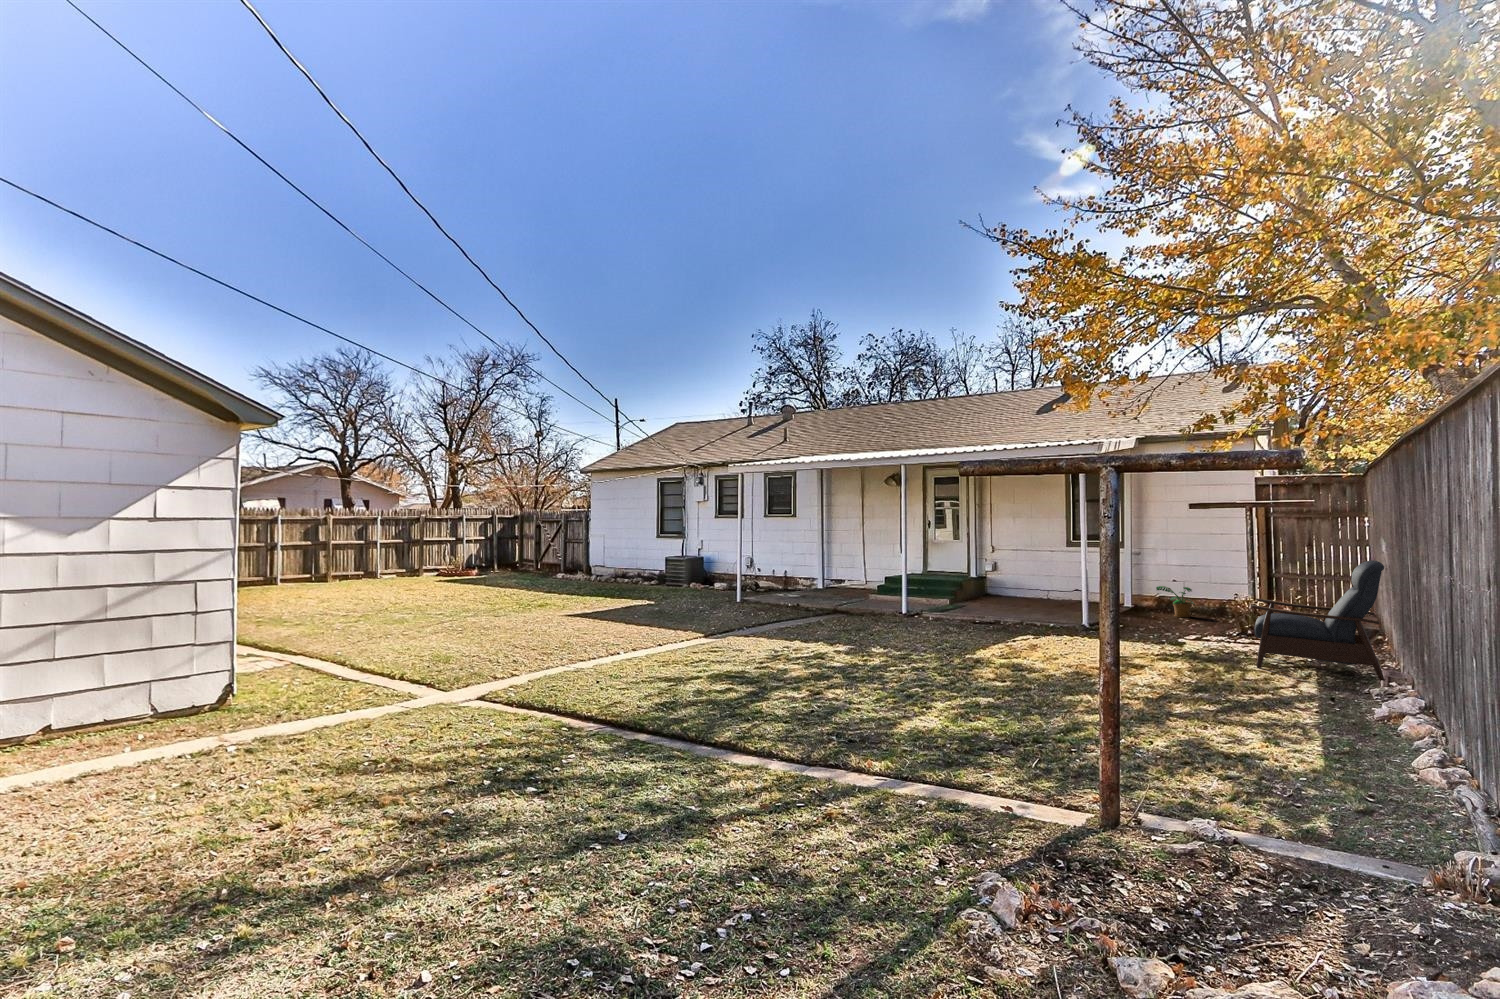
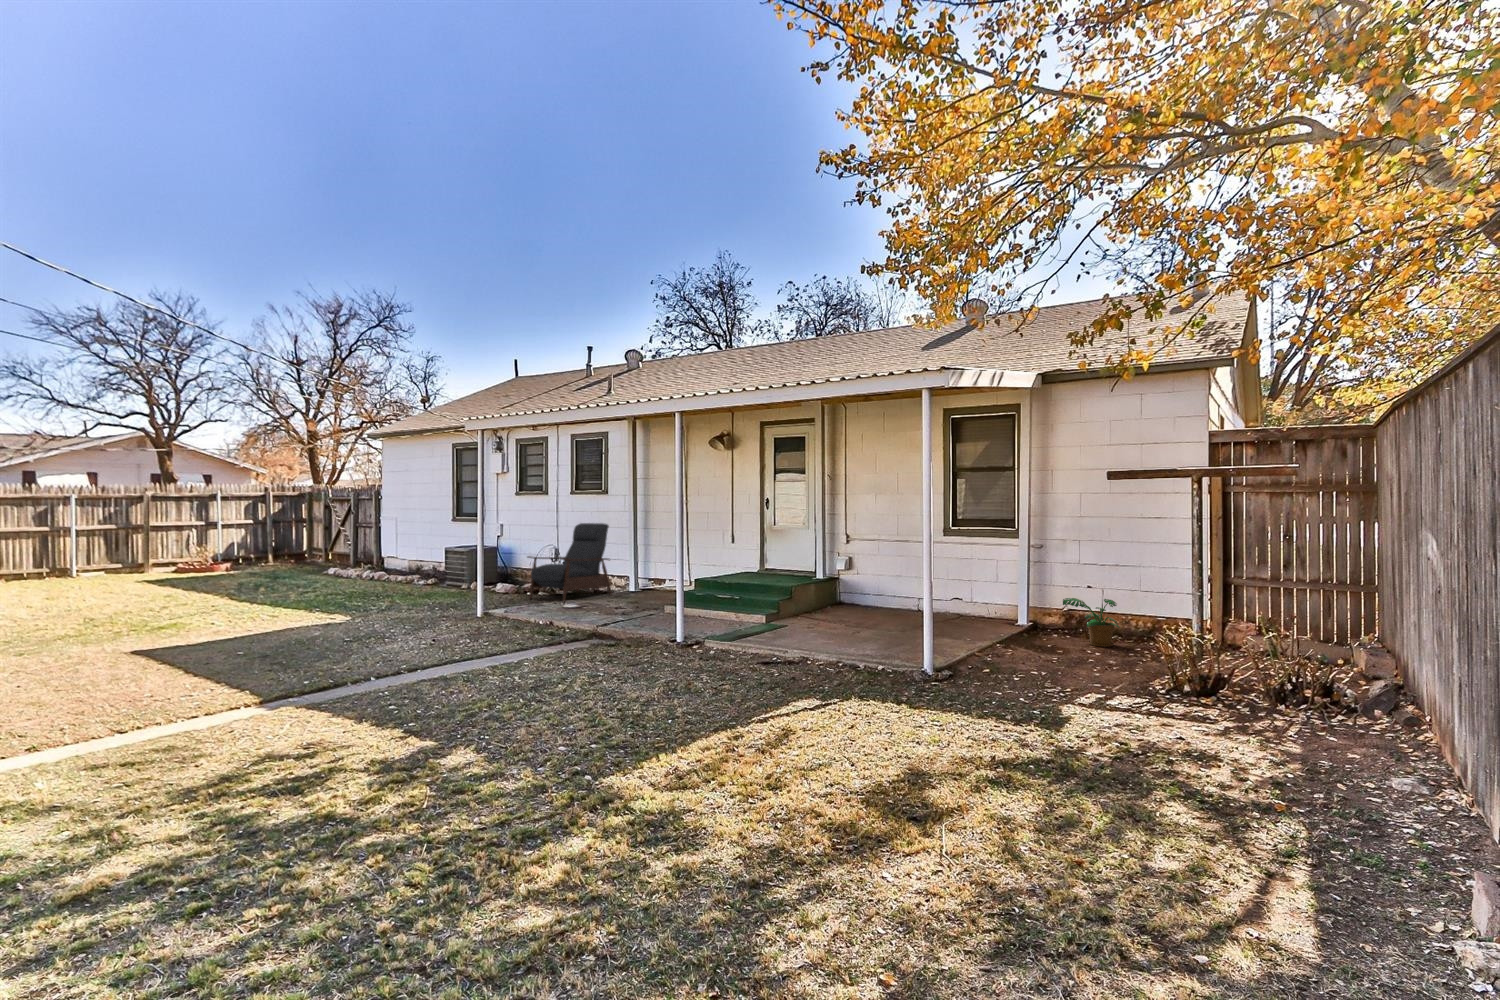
chair: present [1251,560,1385,681] -> present [528,523,611,602]

